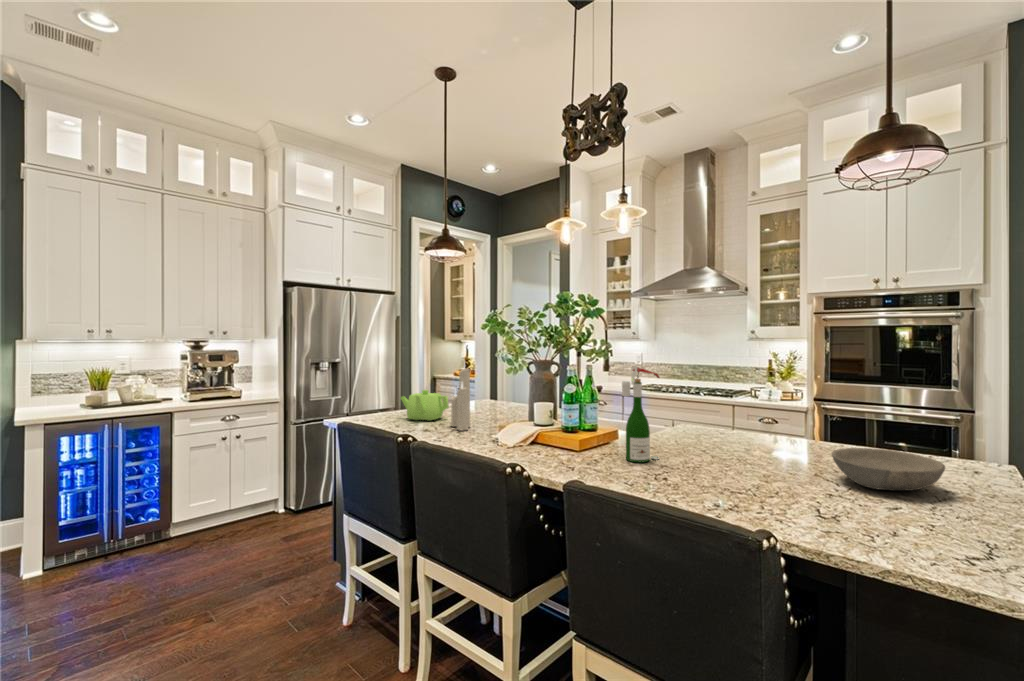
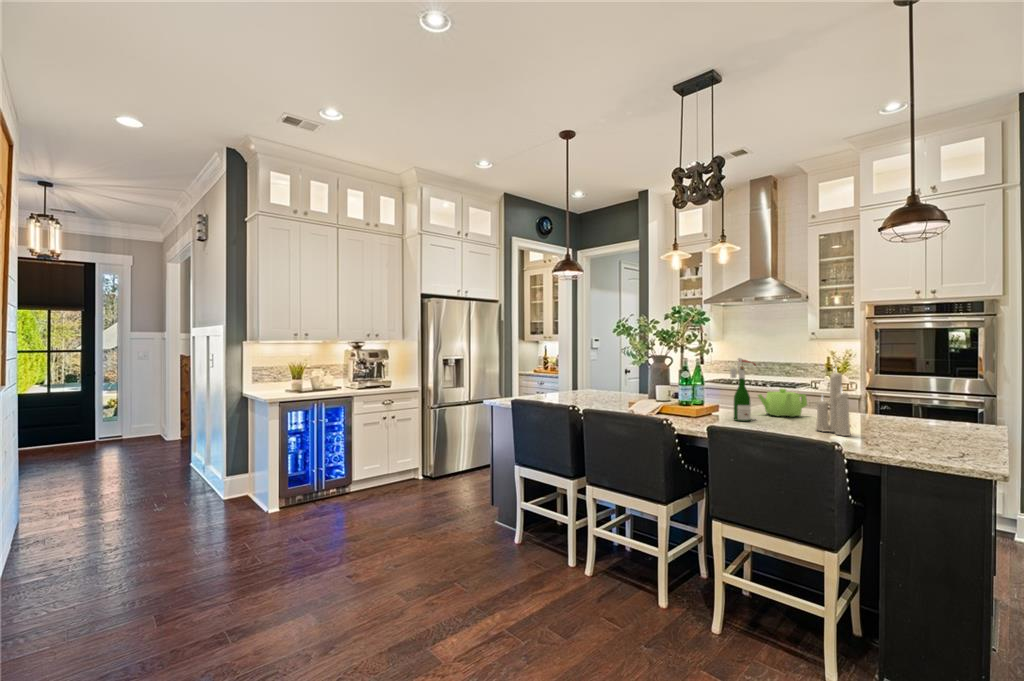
candle: present [451,368,471,431] -> present [816,373,851,436]
teapot: present [401,390,449,421] -> present [758,389,807,417]
bowl: present [832,448,945,490] -> none [876,411,949,434]

